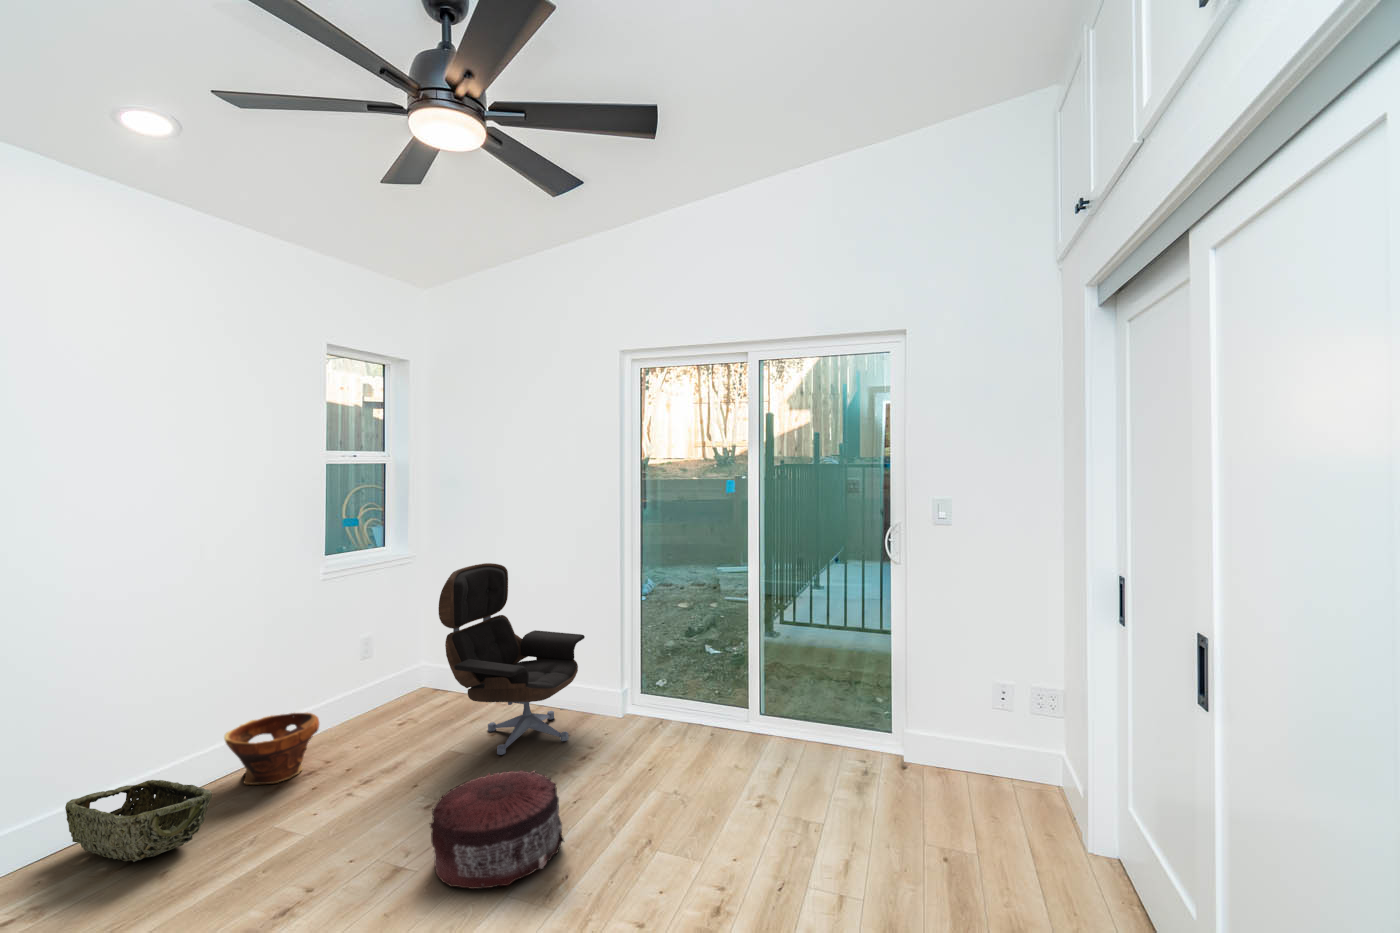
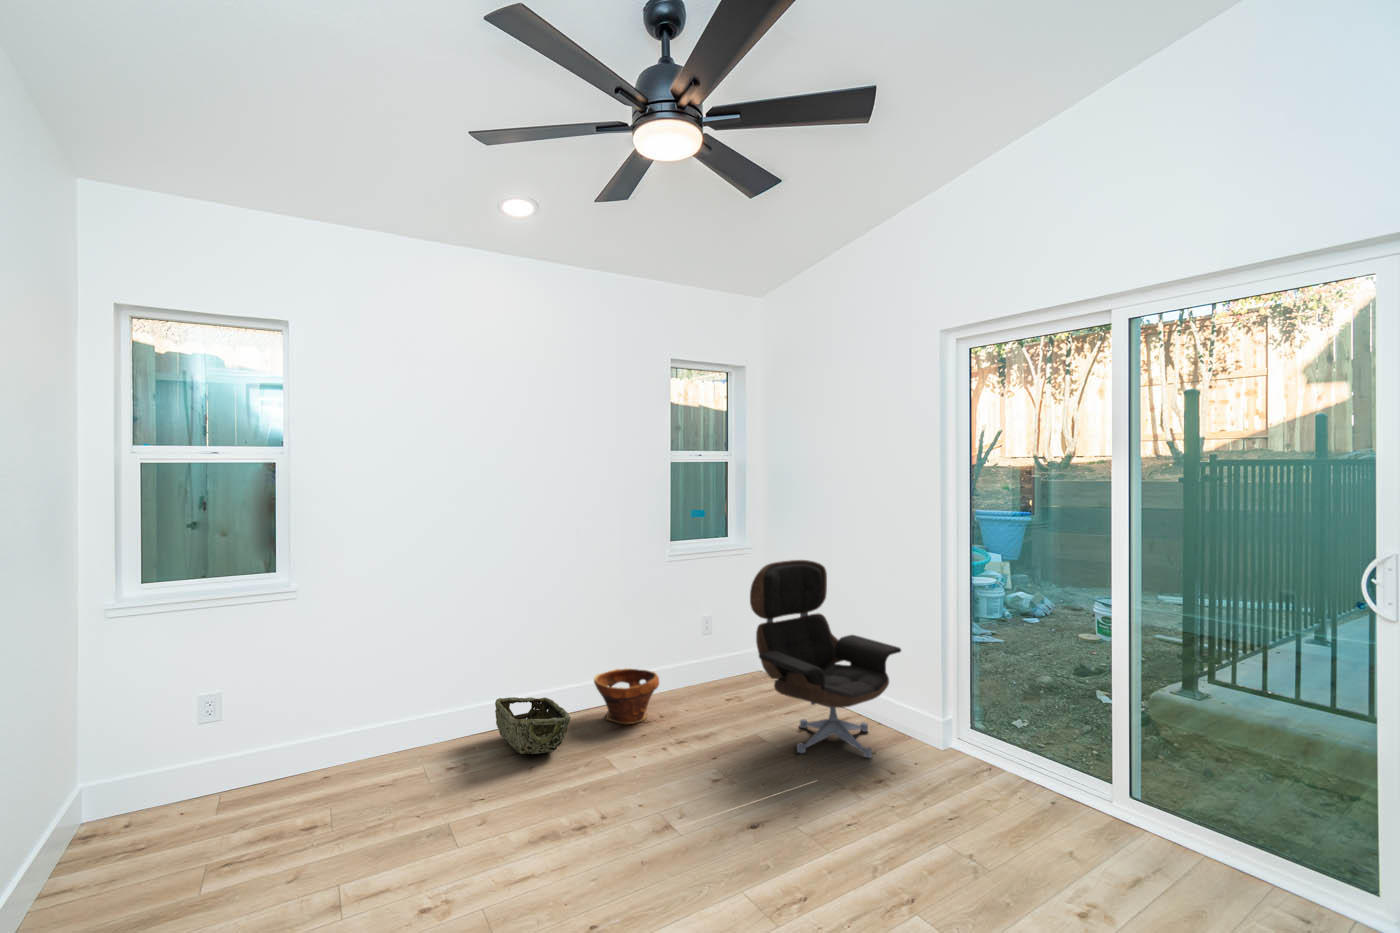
pouf: present [430,770,564,889] -> none [693,764,817,883]

